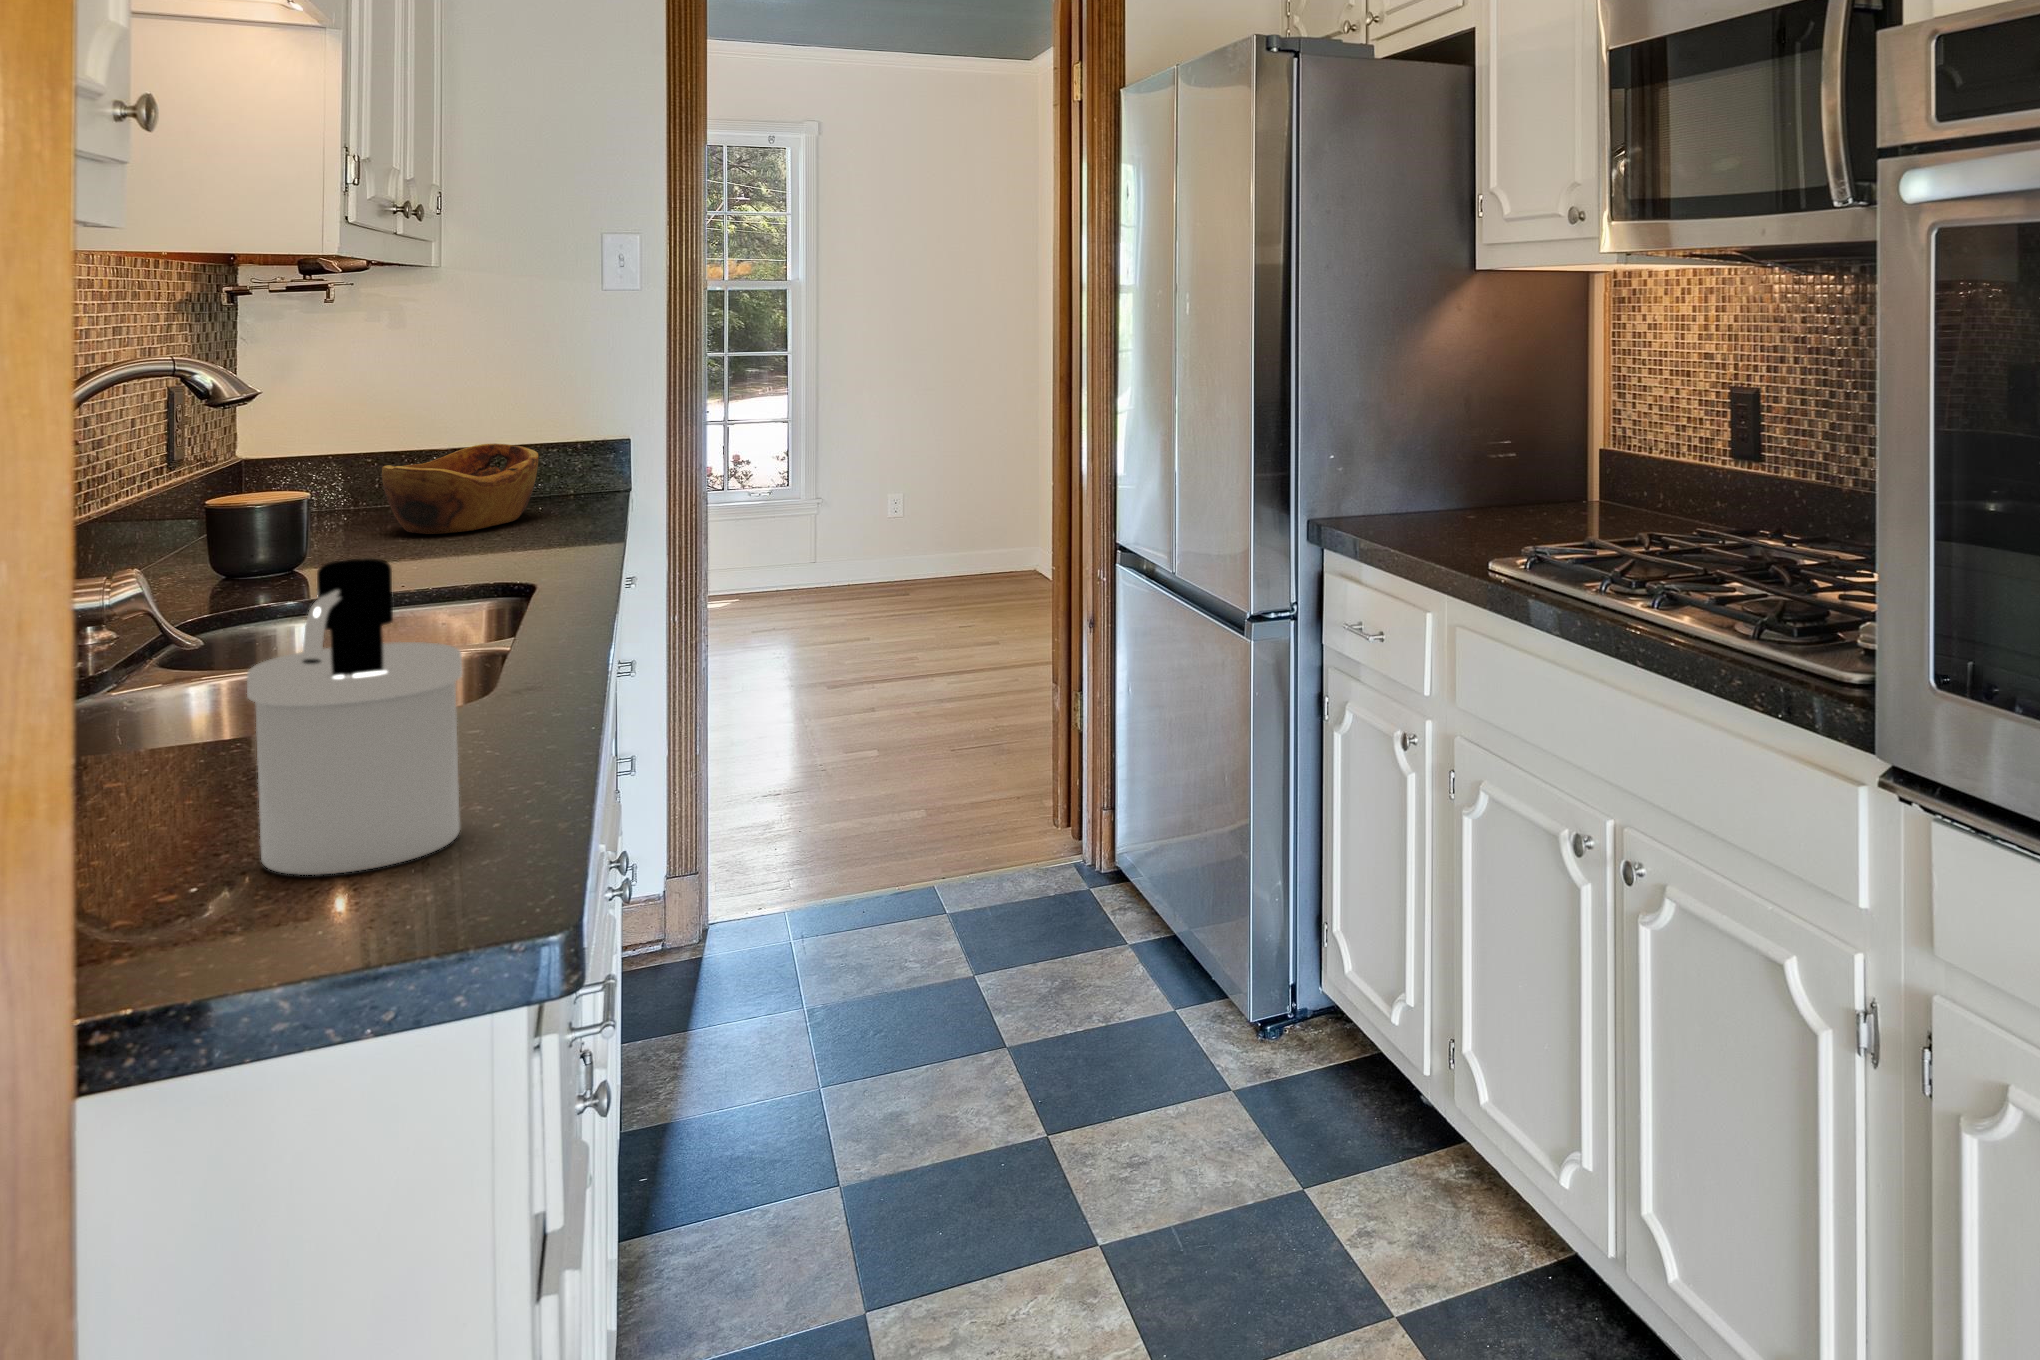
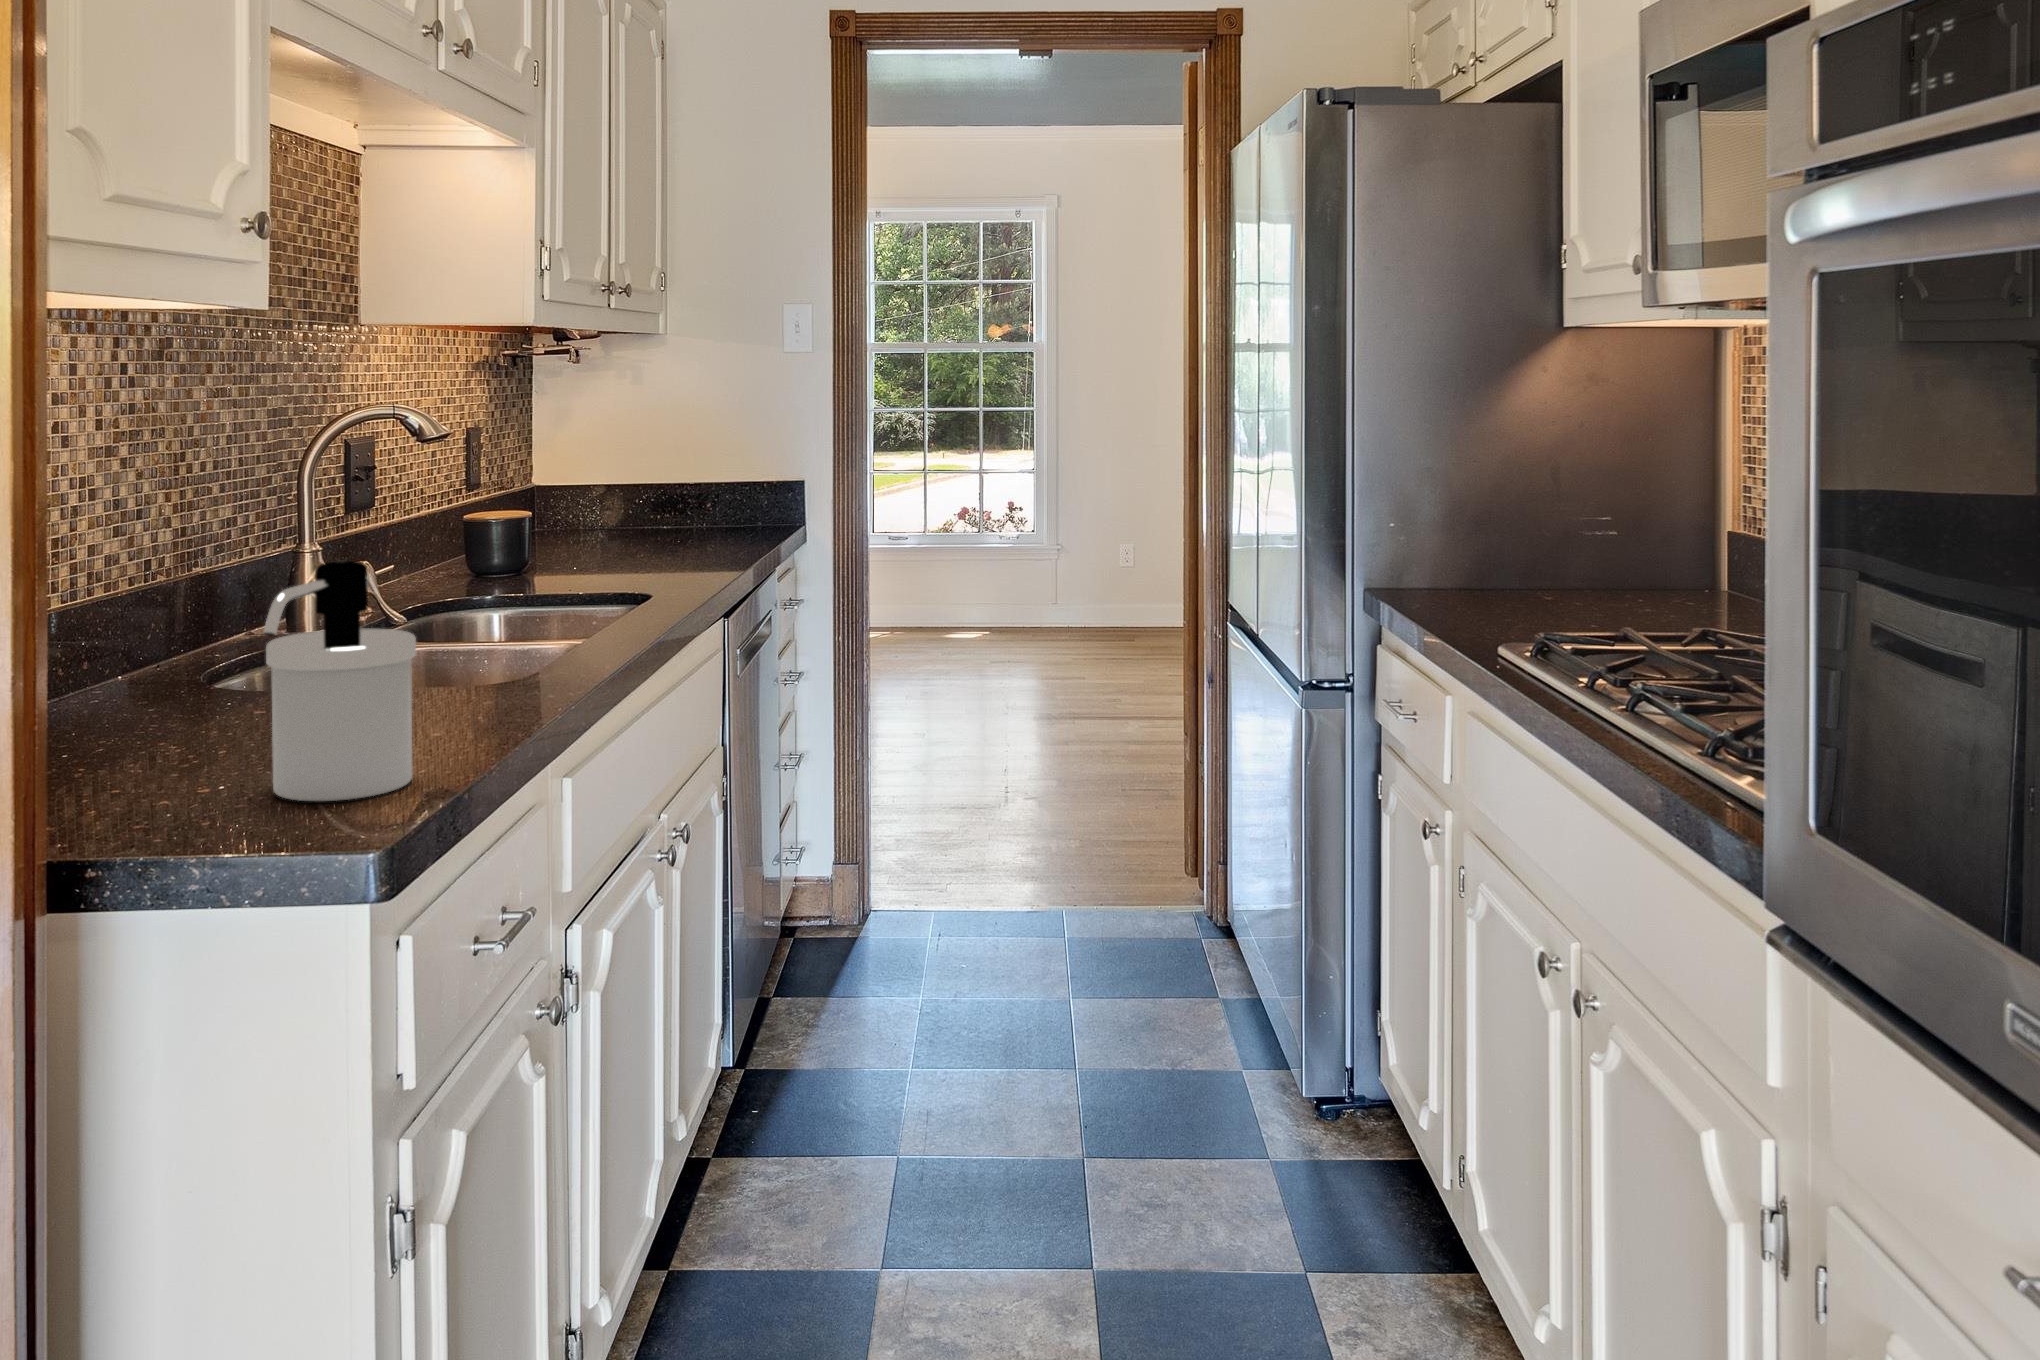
wooden bowl: present [382,444,538,534] -> none [604,483,727,556]

